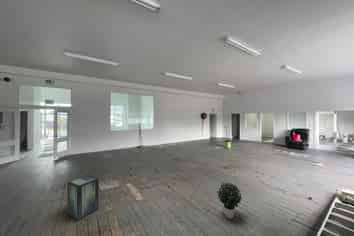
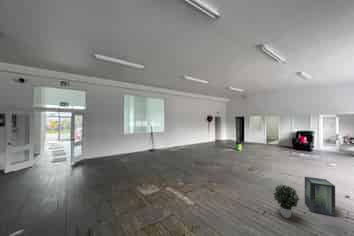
storage box: present [68,175,99,221] -> present [305,177,335,217]

